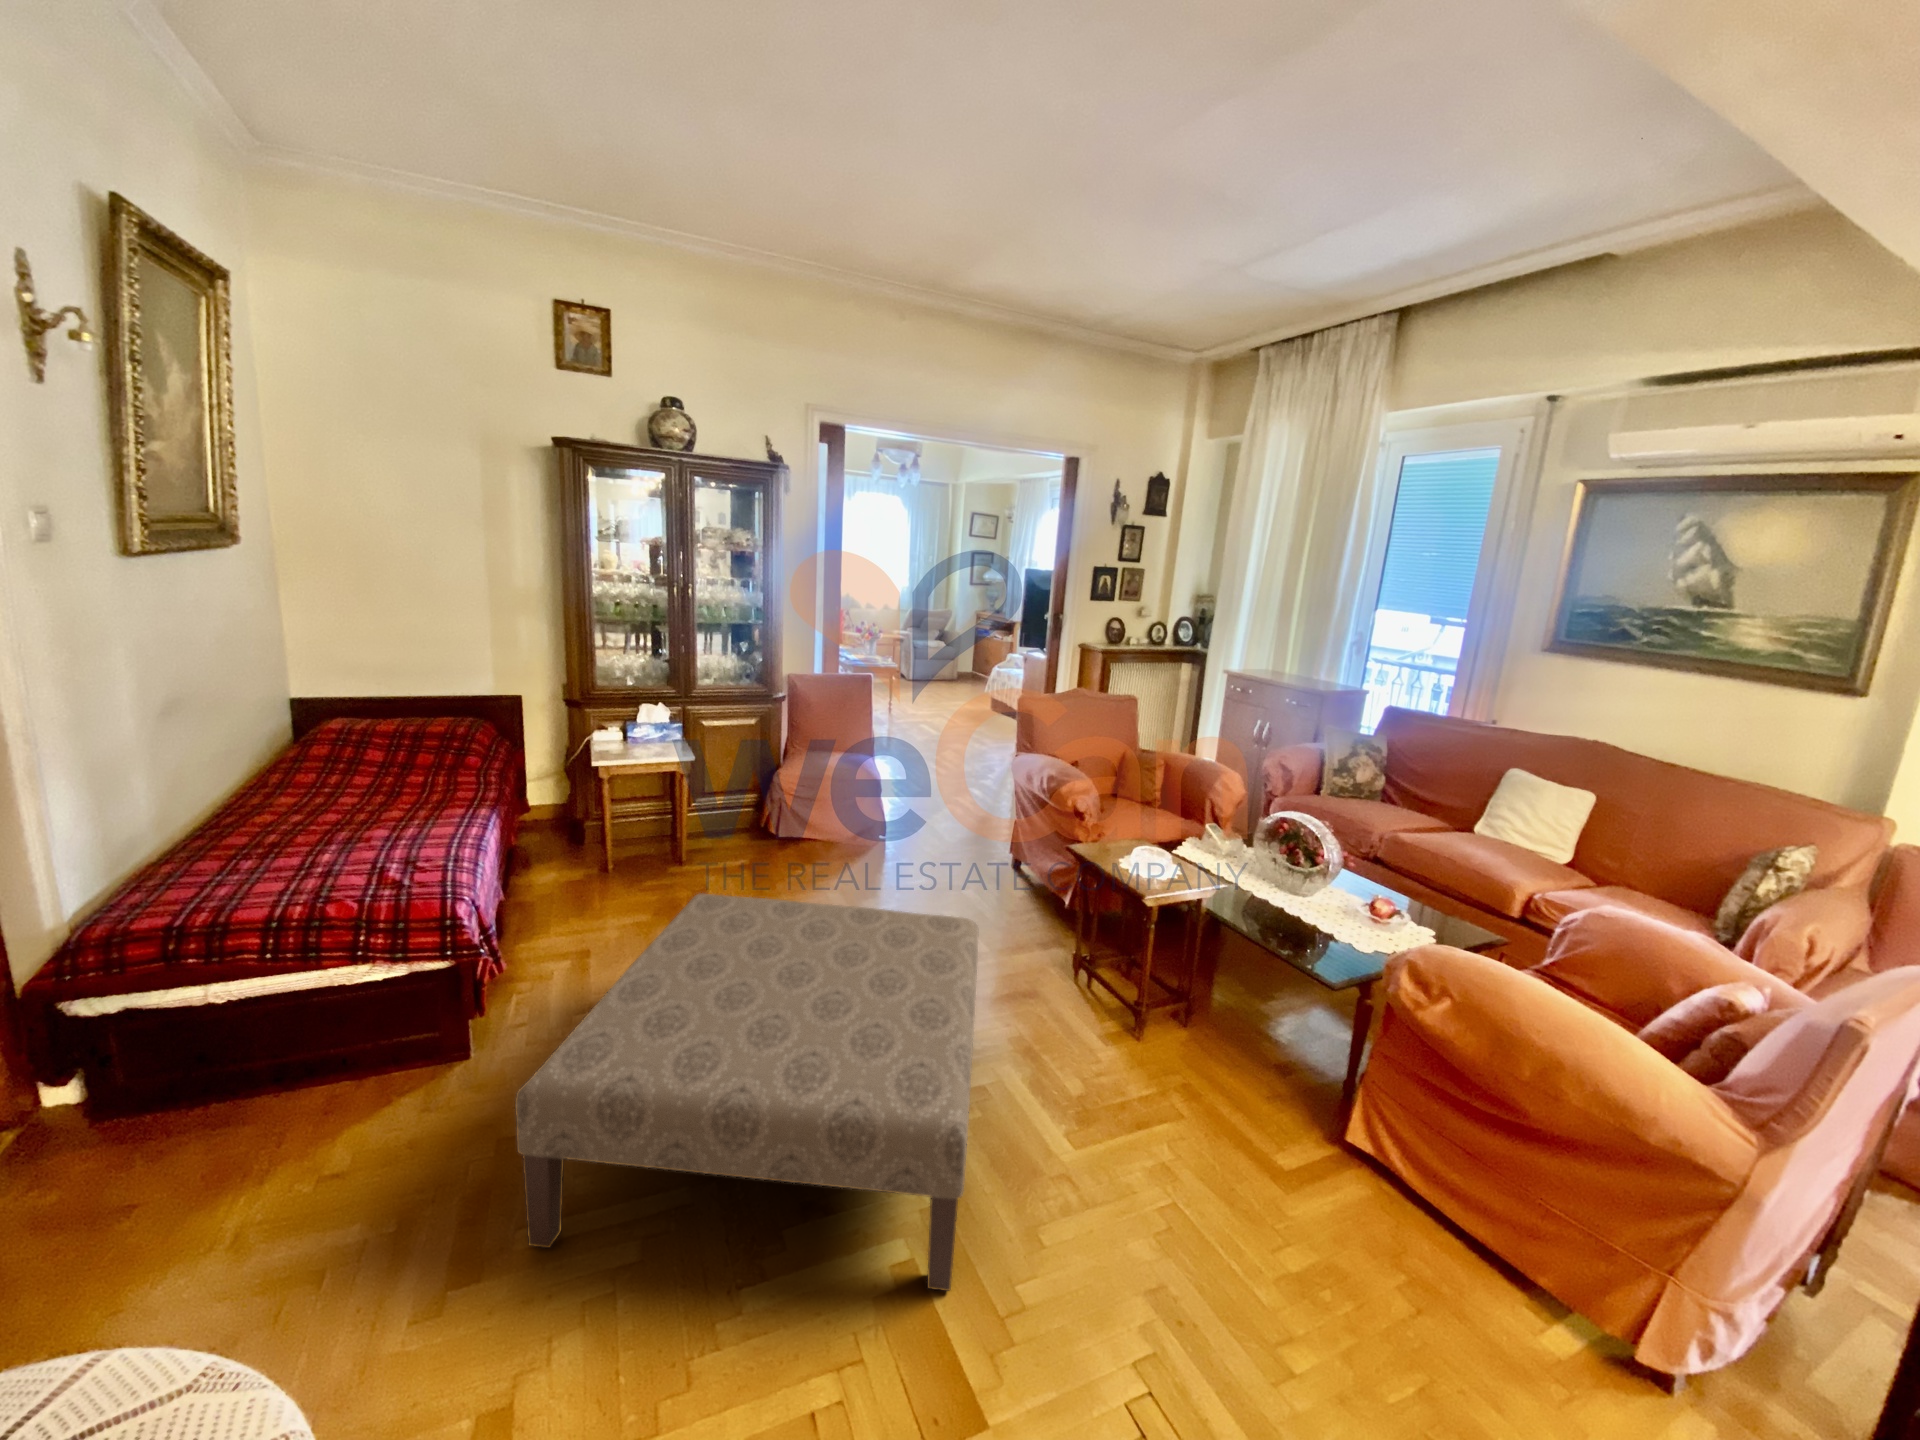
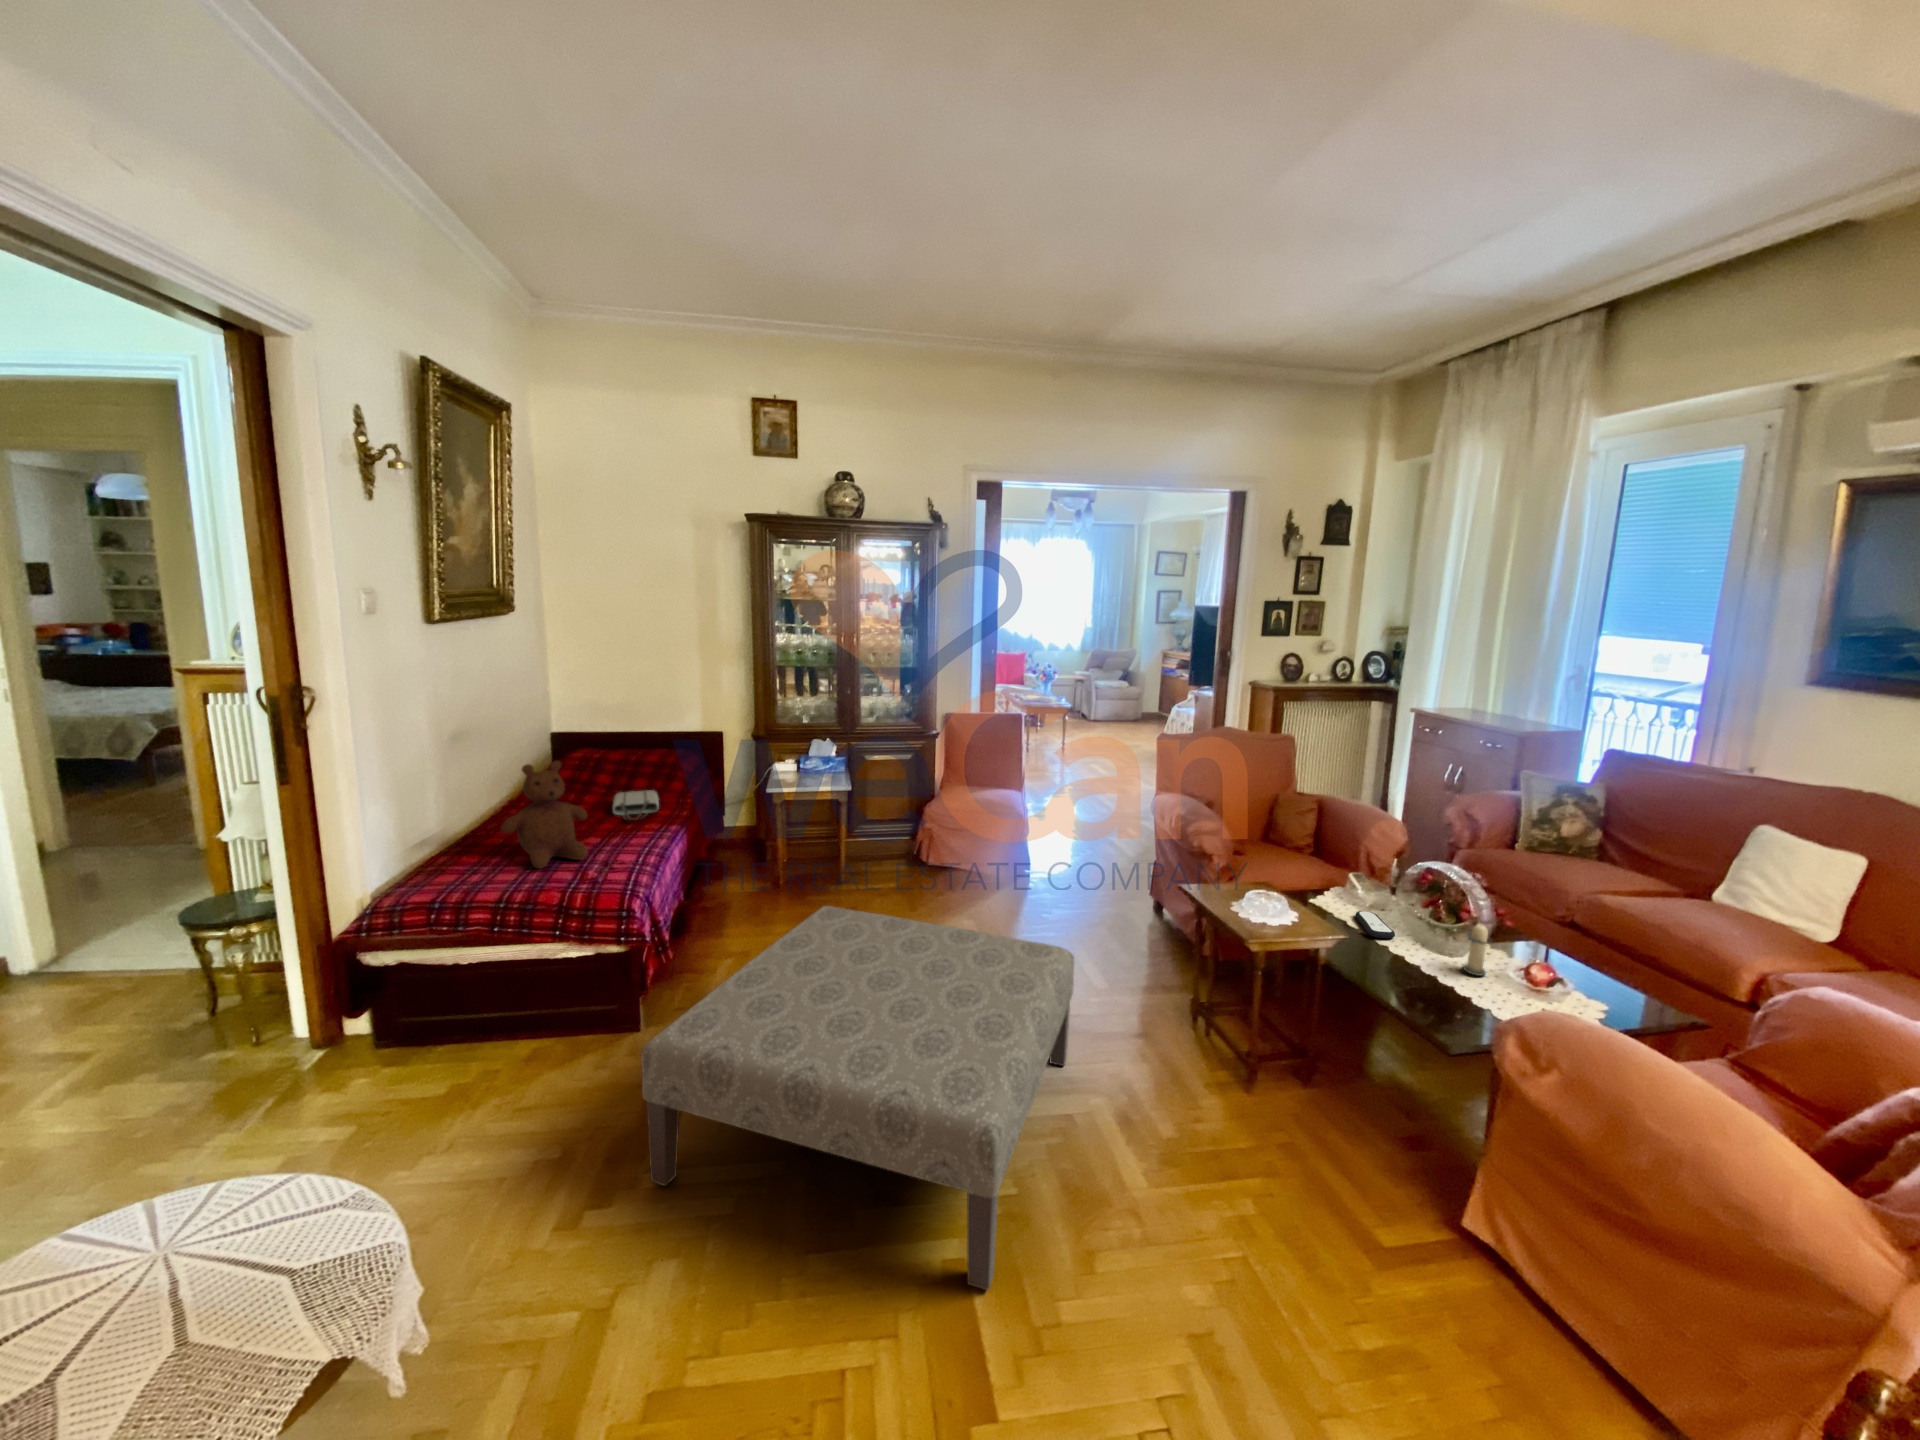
teddy bear: none [248,737,379,875] -> present [501,761,588,869]
tote bag: none [395,767,459,805] -> present [613,790,659,820]
remote control: none [1221,860,1259,884] -> present [1355,911,1395,938]
candle: none [1318,865,1349,914] -> present [1463,924,1492,976]

